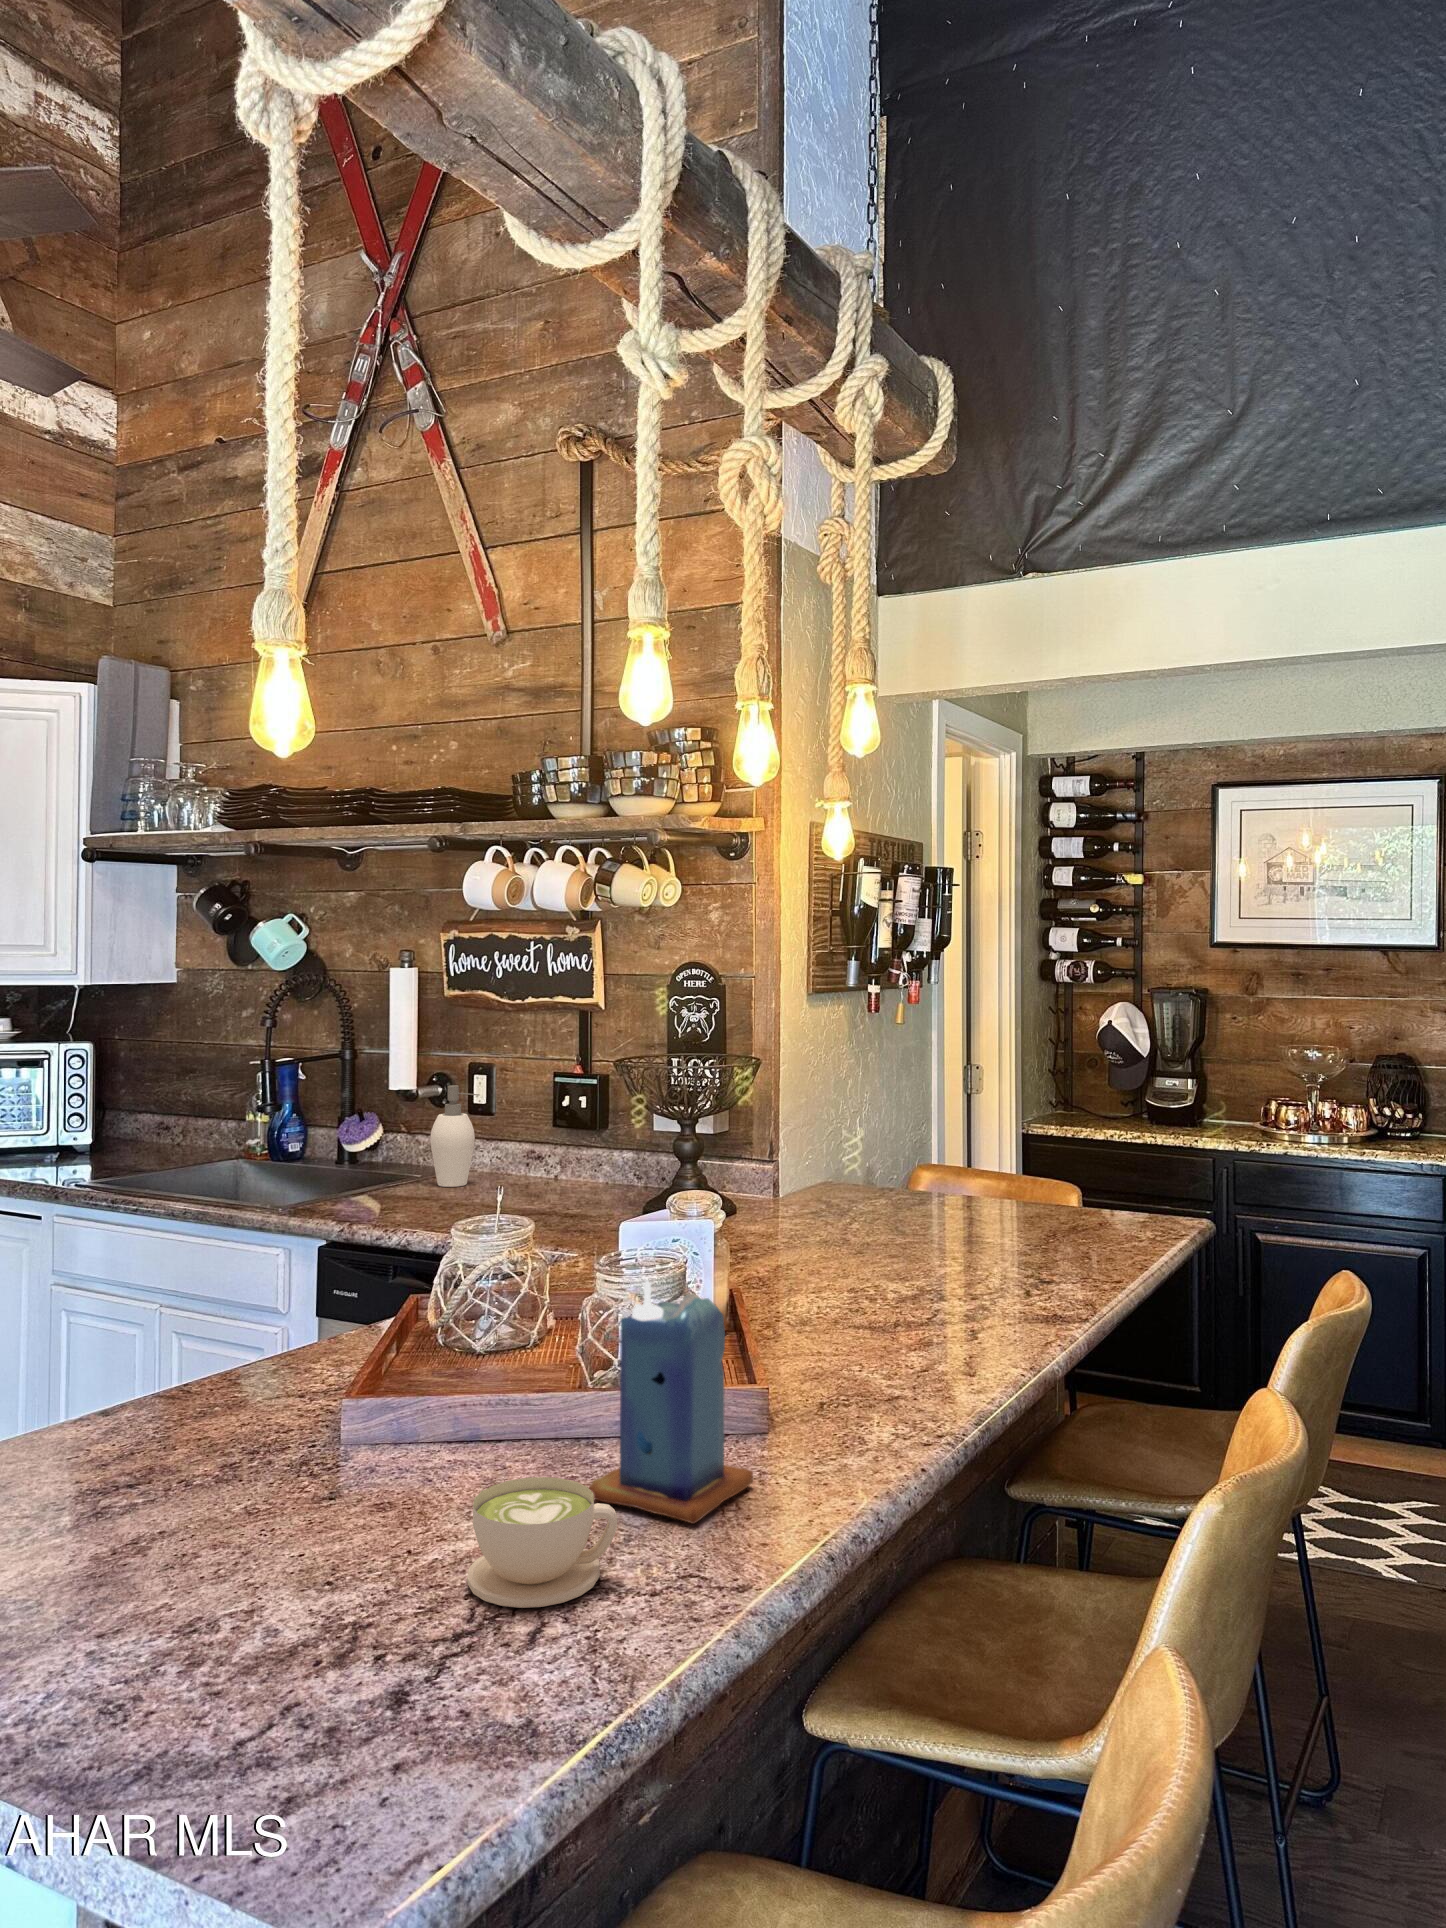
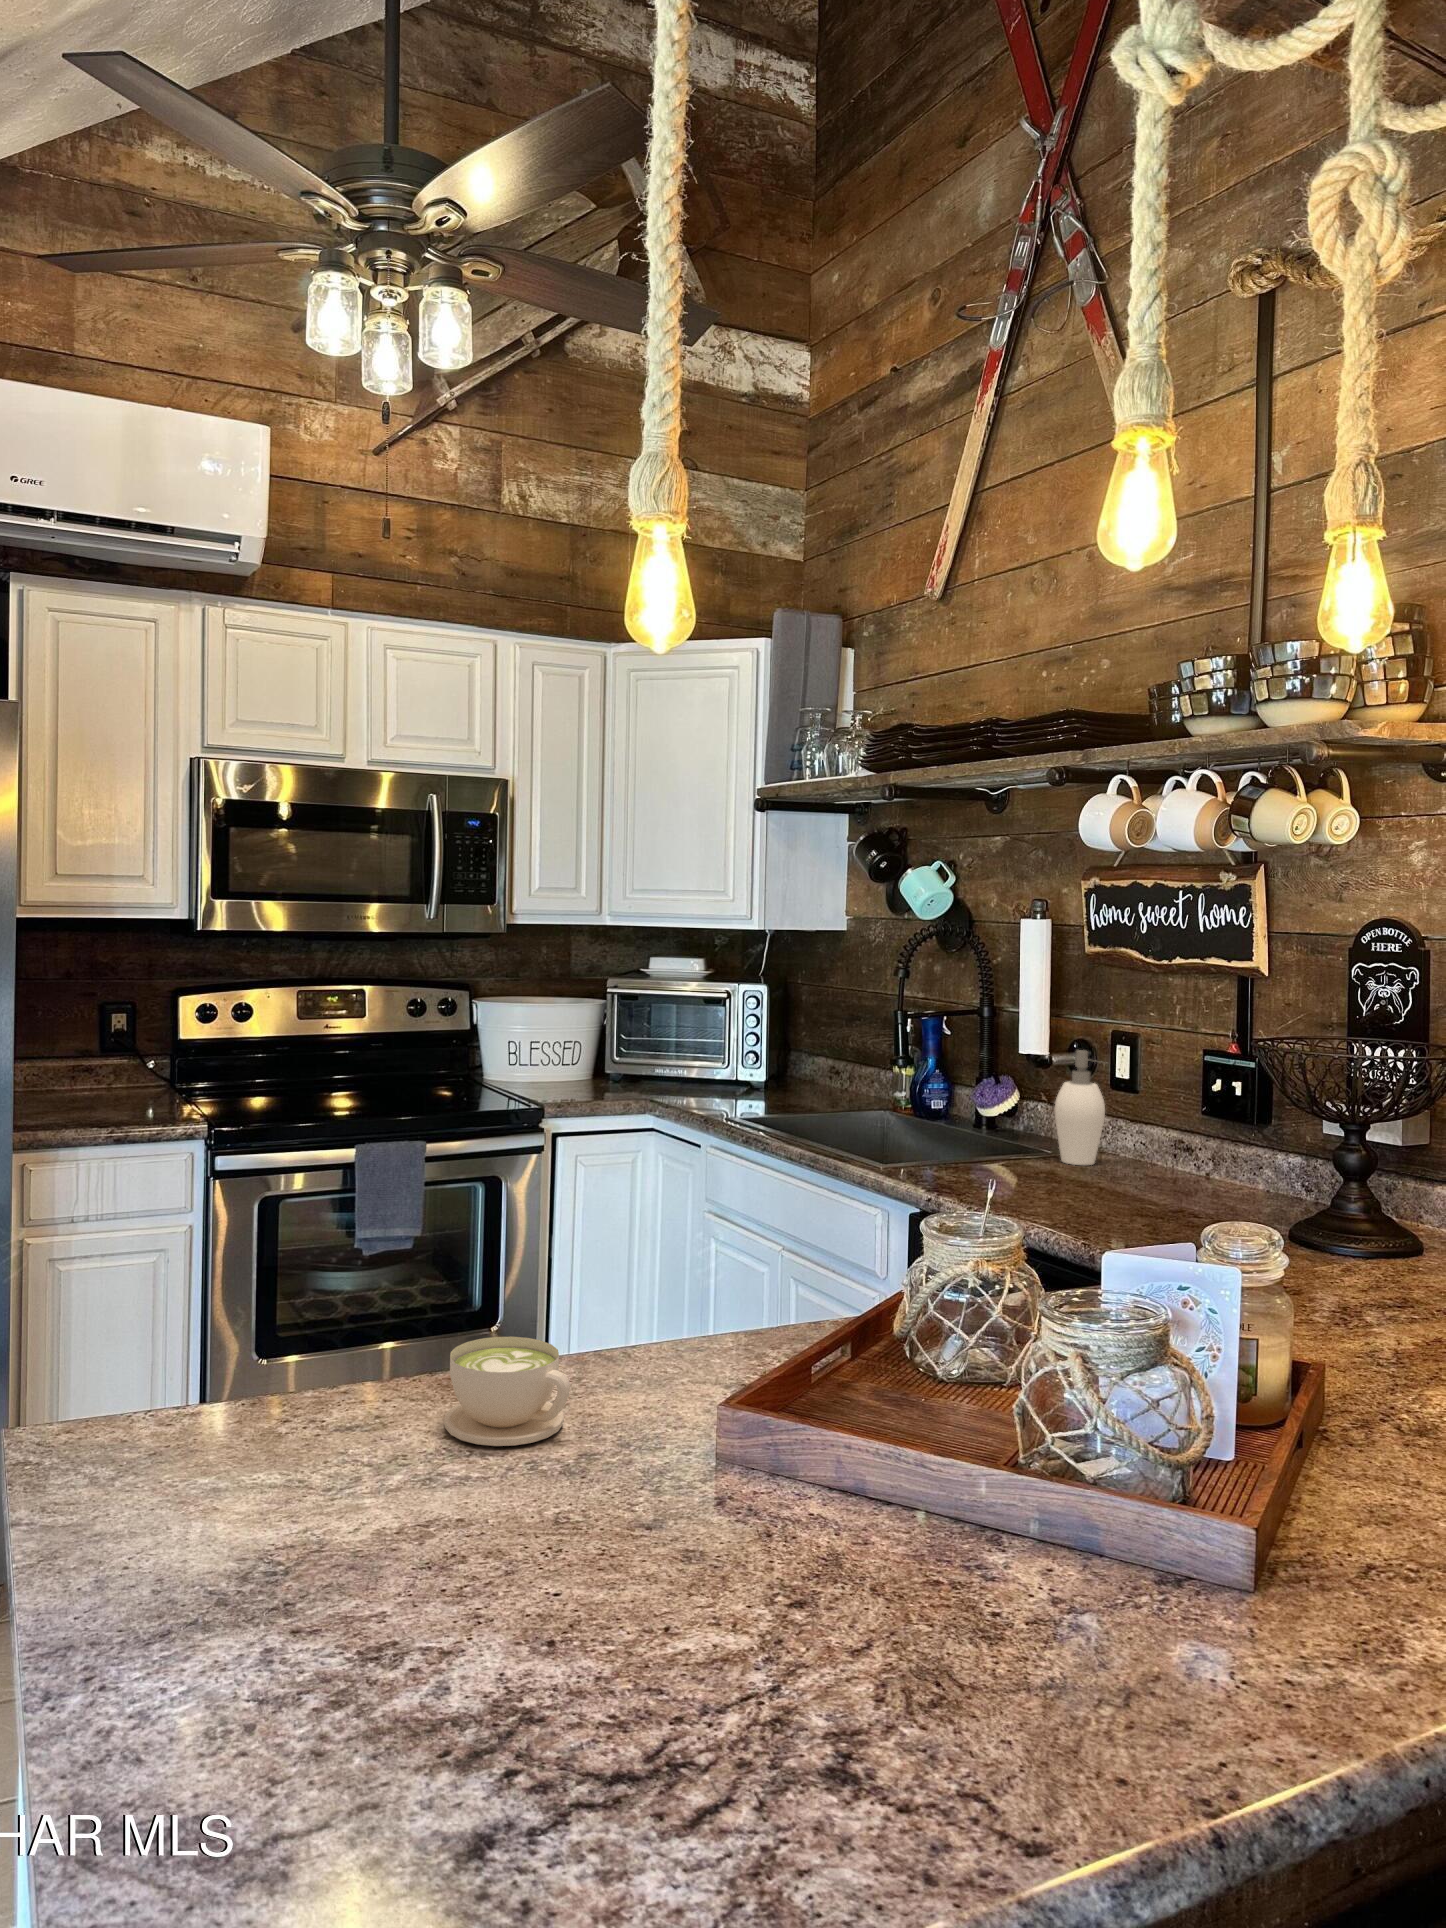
candle: present [589,1280,753,1524] -> none [923,1333,1173,1711]
coffee cup: present [467,1477,617,1608] -> present [444,1337,570,1446]

